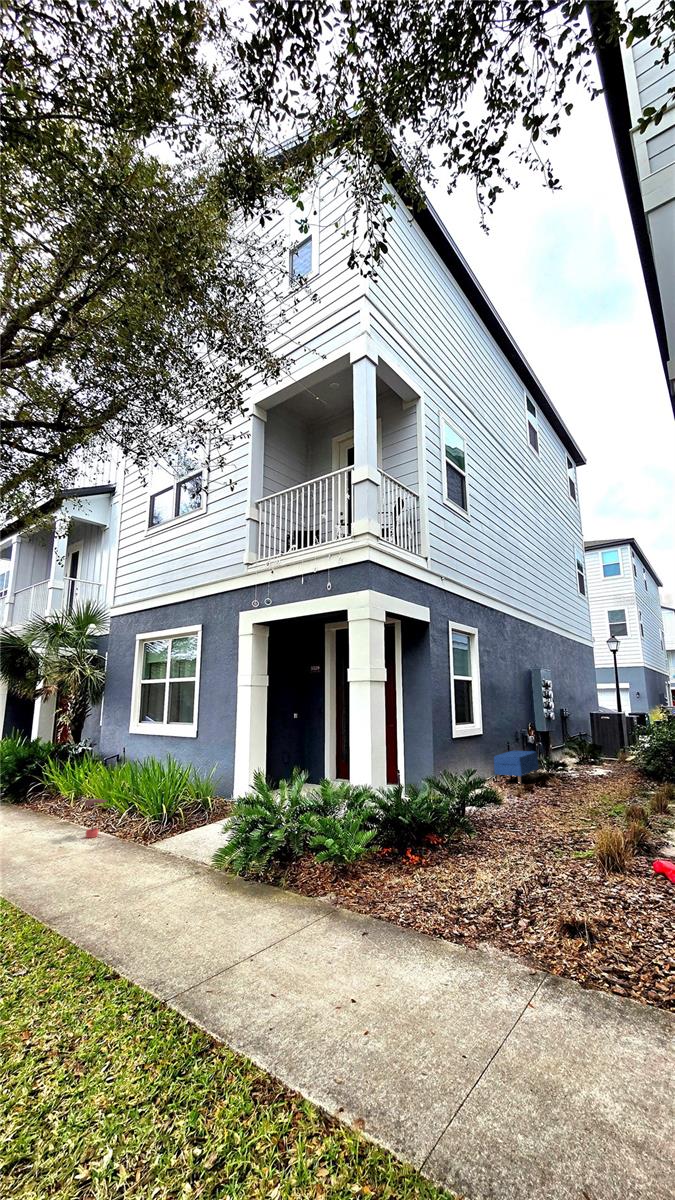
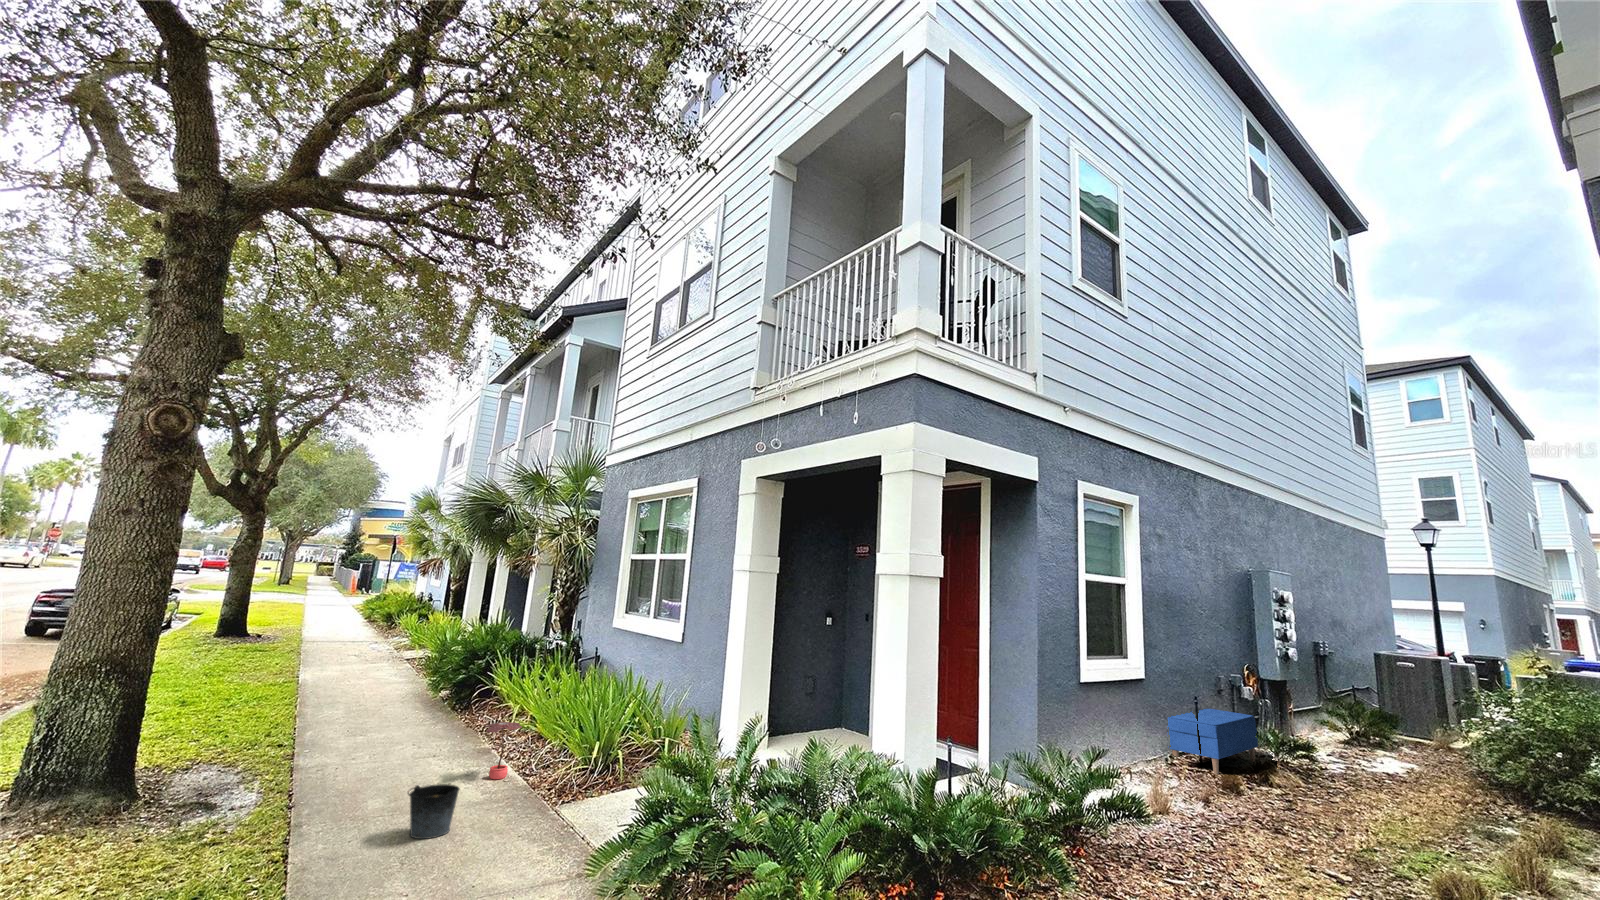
bucket: none [65,836,100,870] -> present [408,784,459,839]

